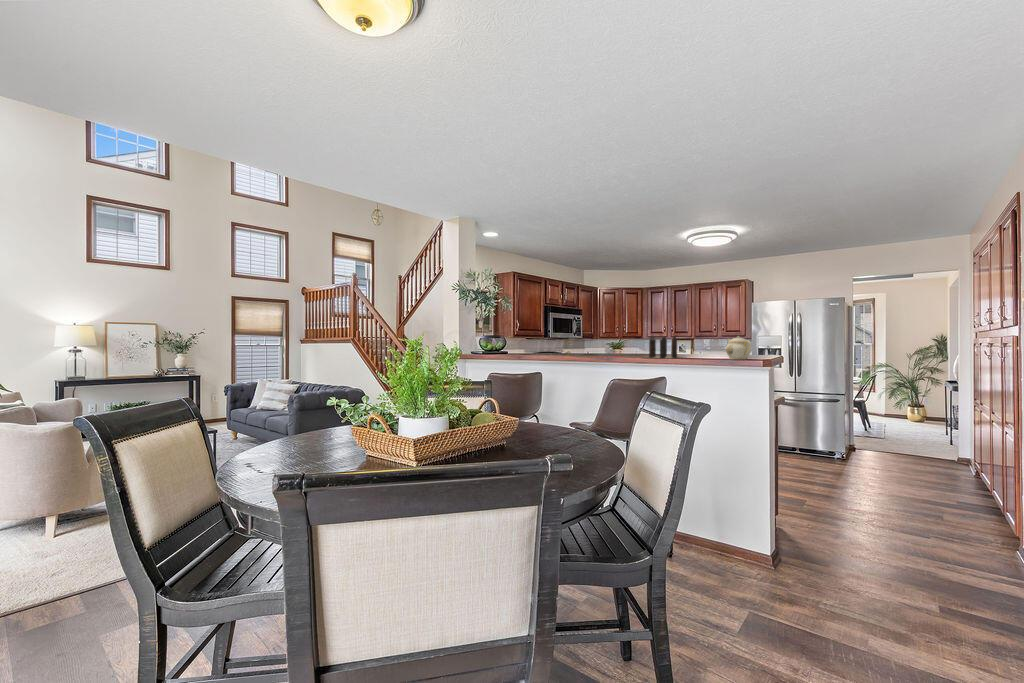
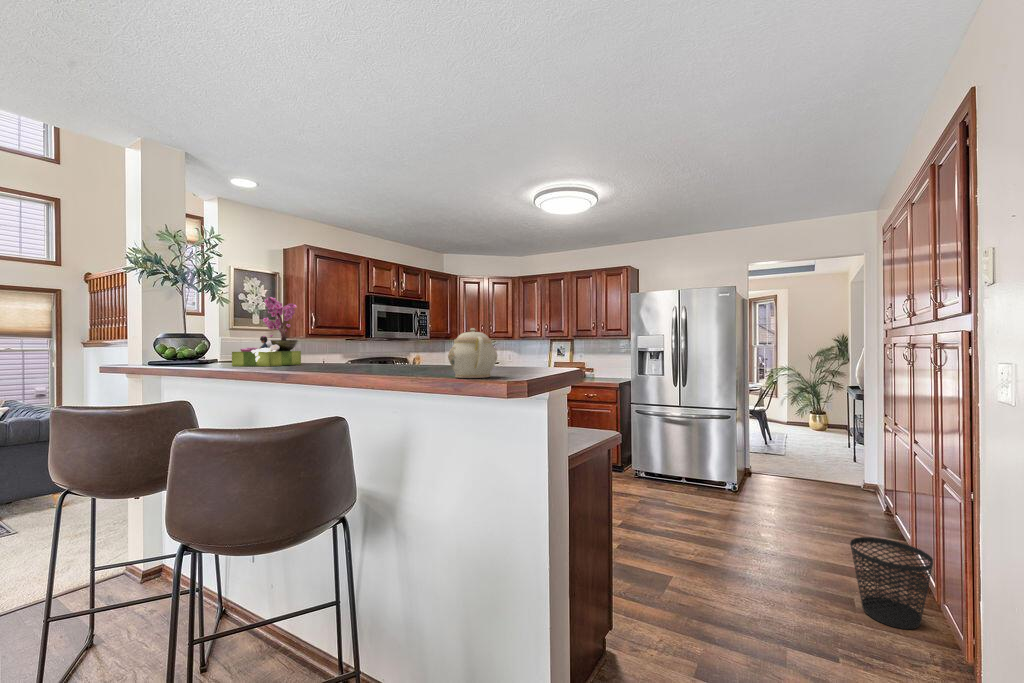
flower arrangement: none [537,313,569,356] -> present [232,296,301,366]
candle: present [645,335,683,358] -> none [337,326,443,373]
wastebasket: none [939,472,997,526] -> present [850,537,933,629]

